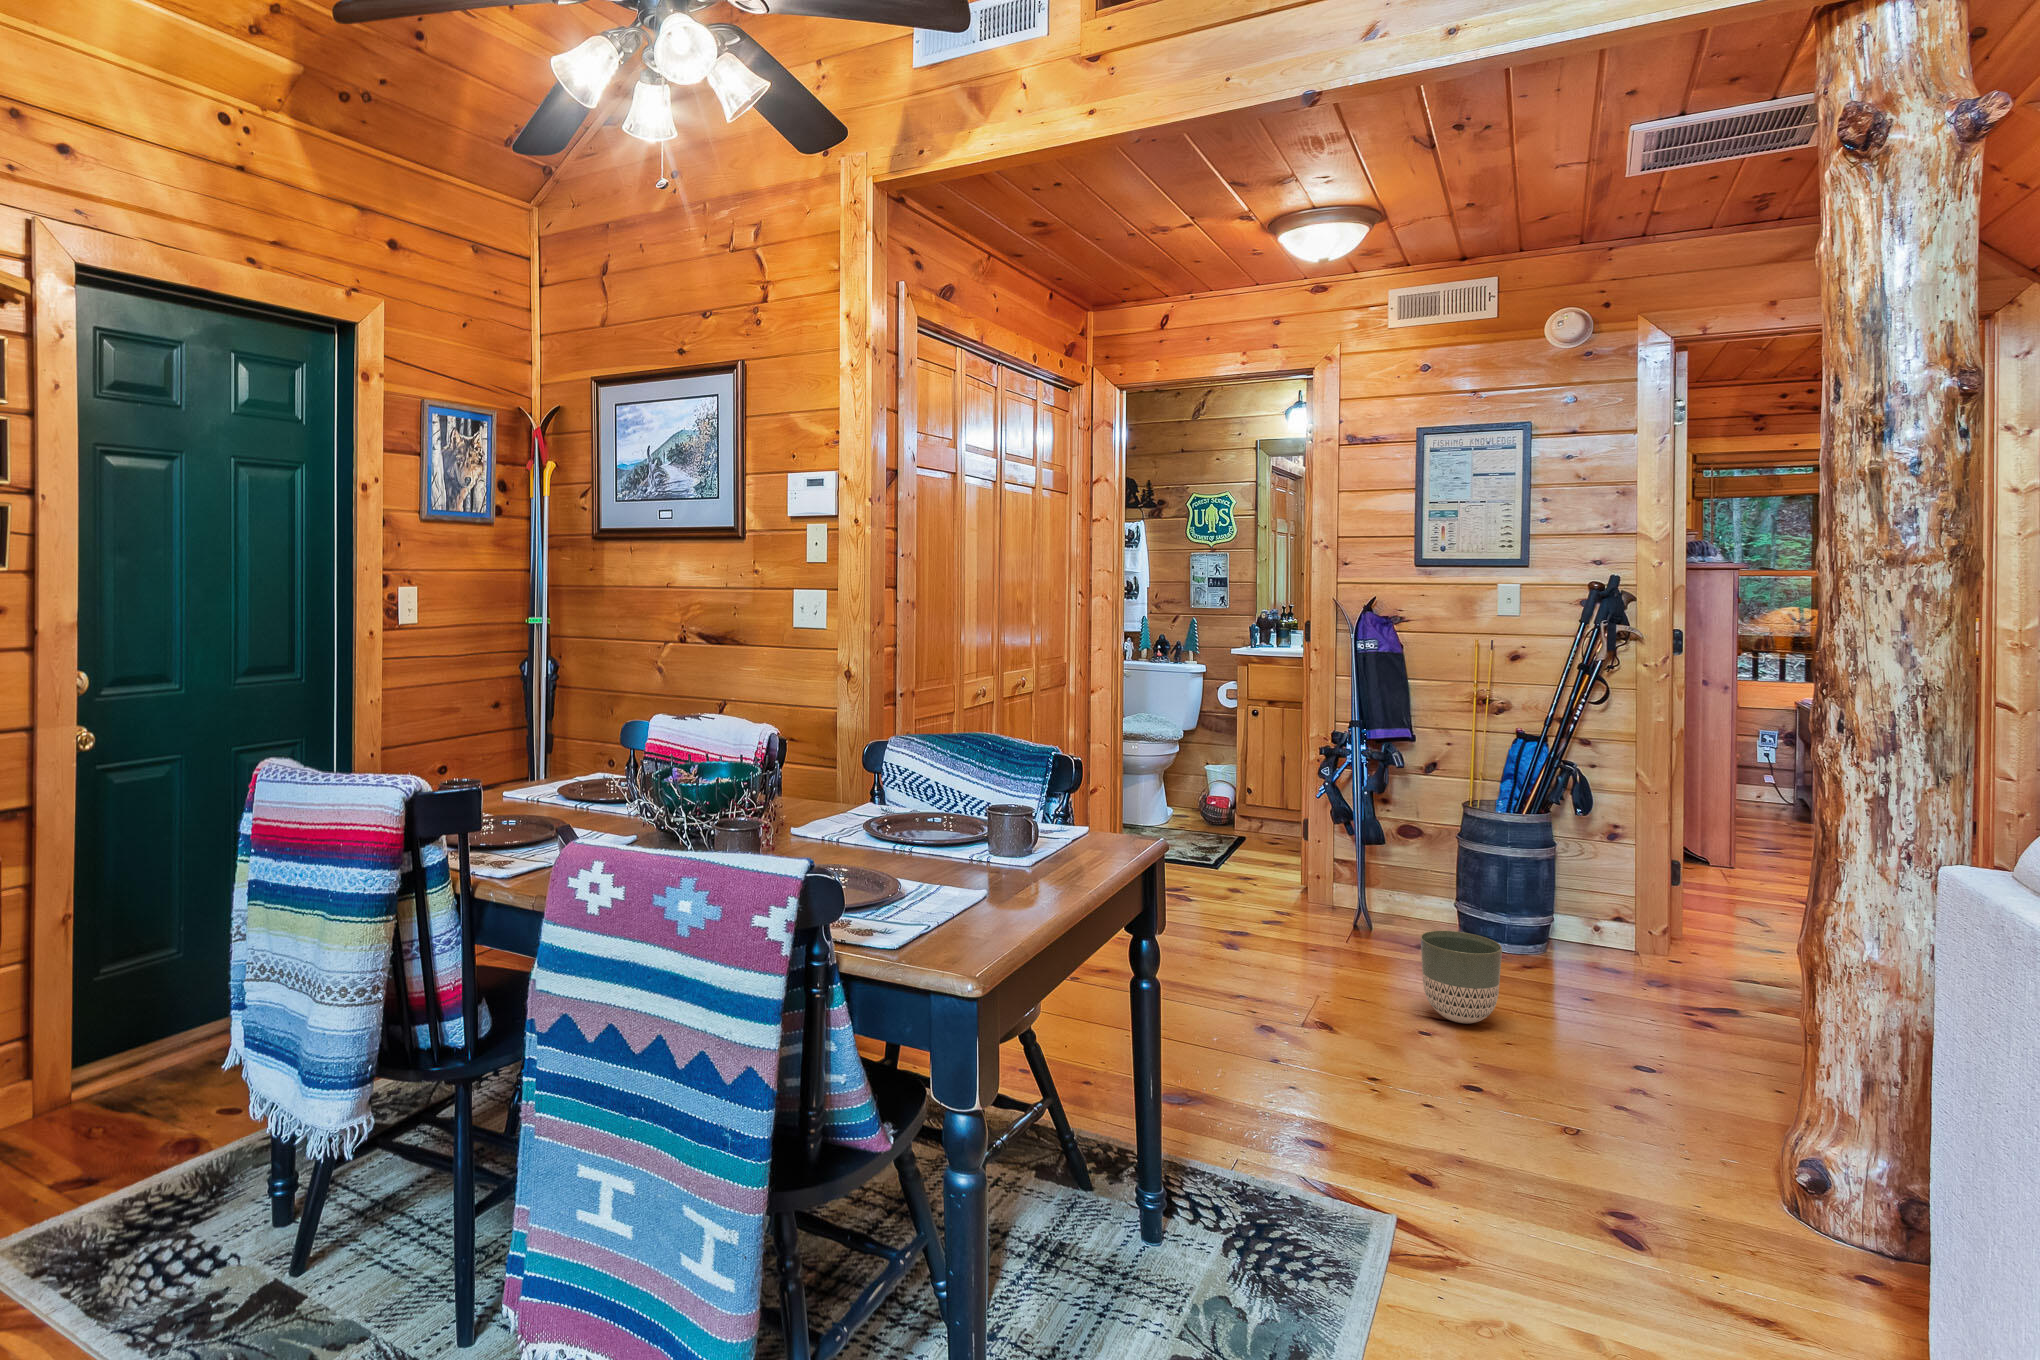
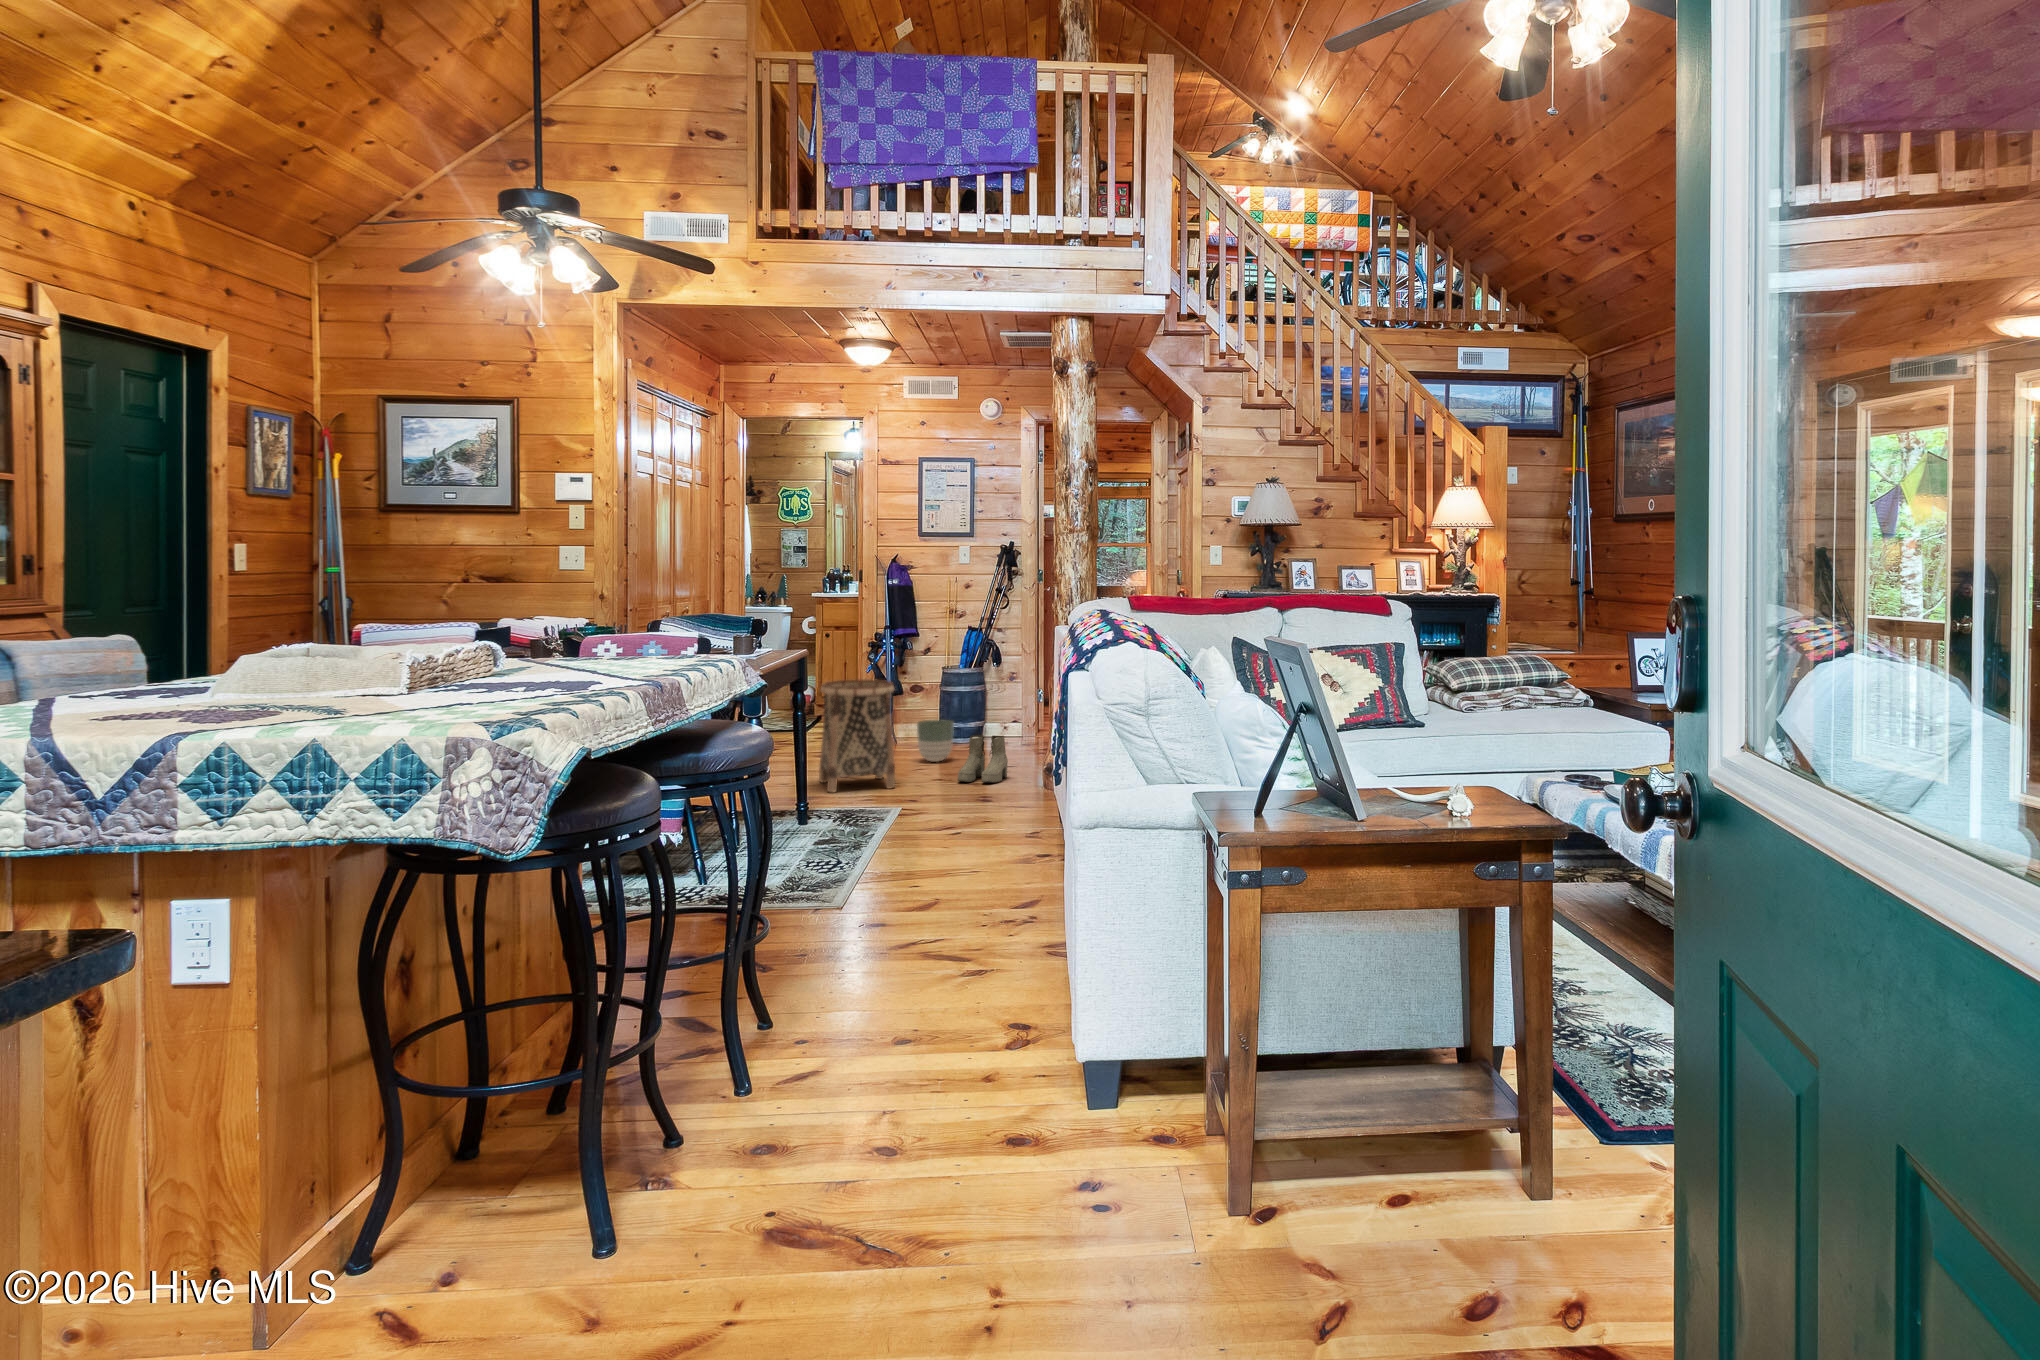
basket: none [1221,859,1381,1120] -> present [819,679,895,792]
boots: none [1529,1018,1656,1156] -> present [958,735,1008,783]

